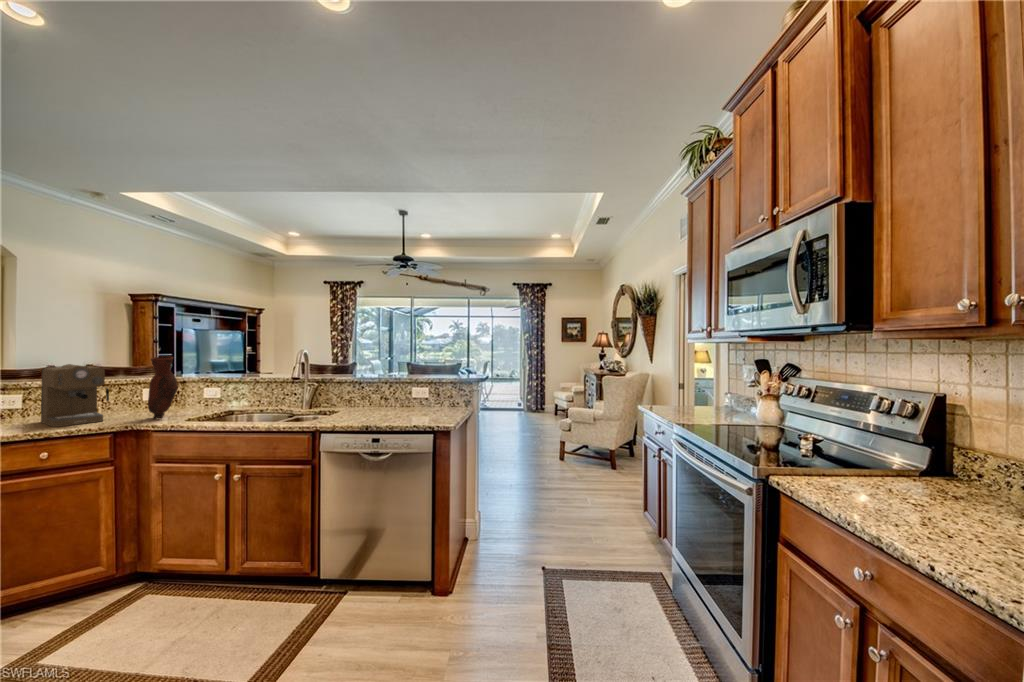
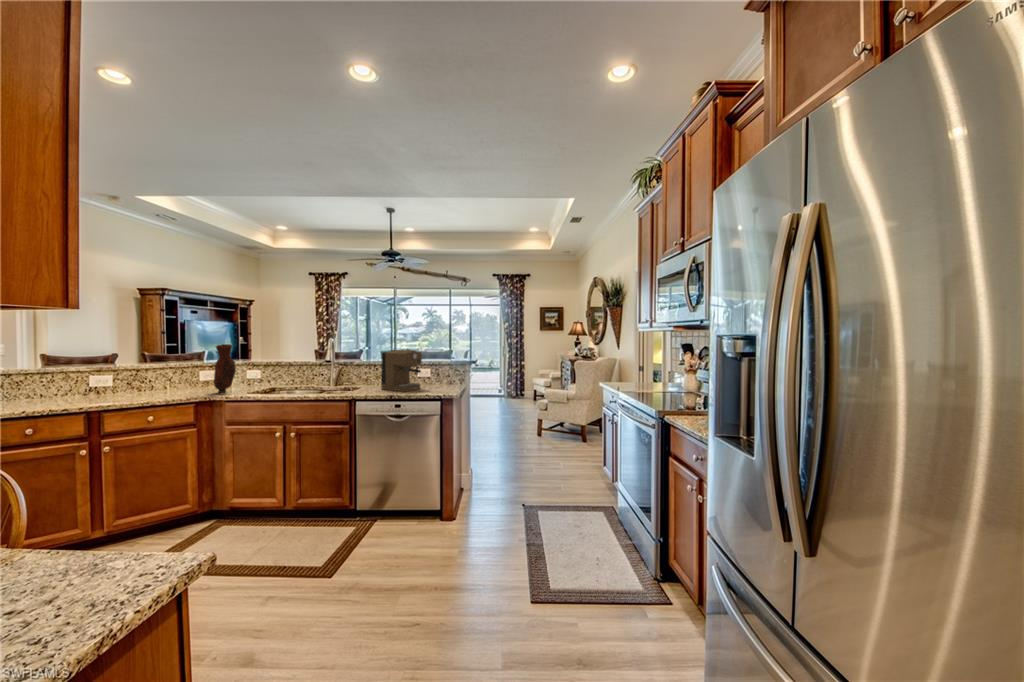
coffee maker: present [41,364,109,427] -> present [381,350,422,391]

